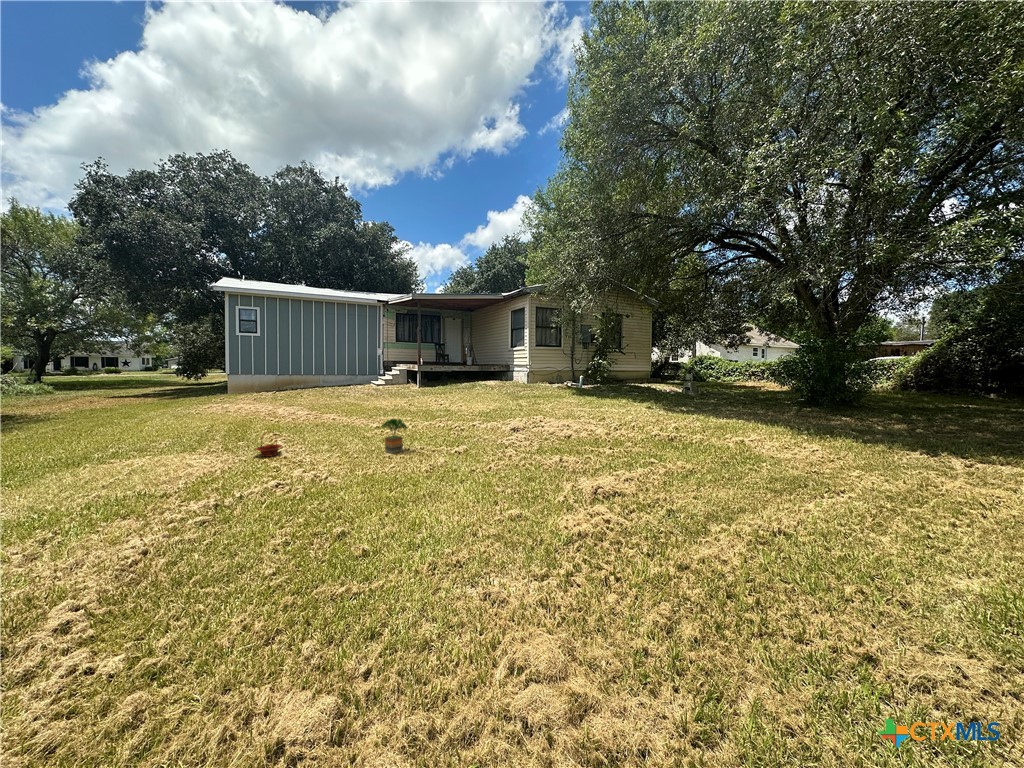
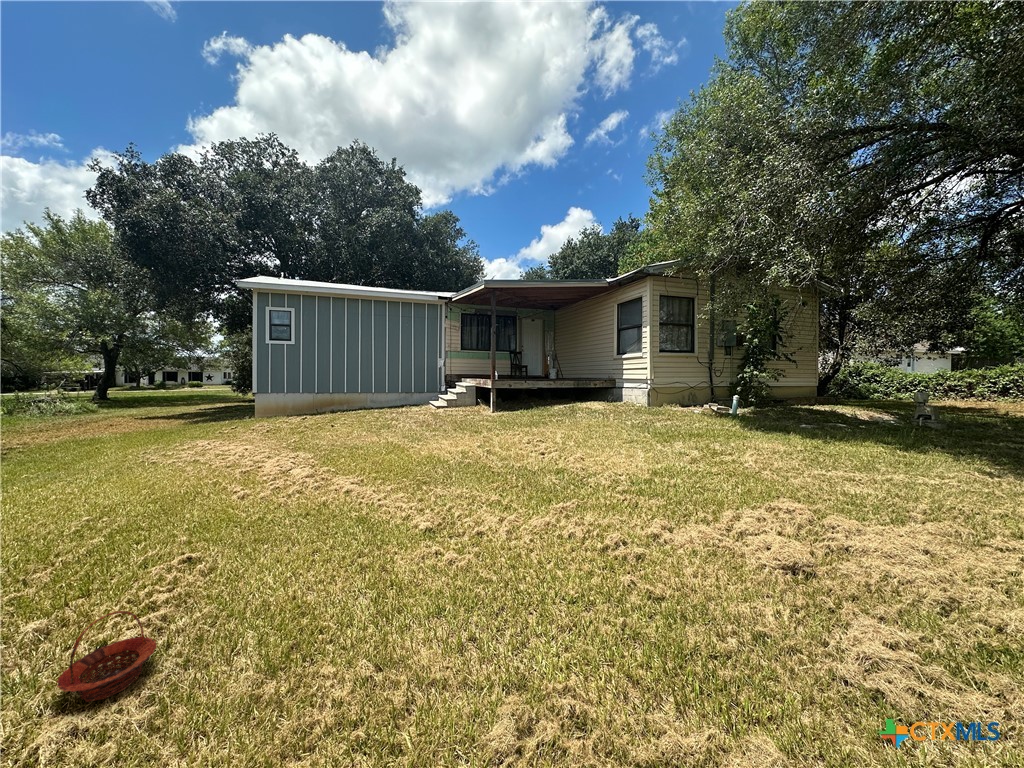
potted tree: present [382,419,407,454] -> none [432,578,516,715]

